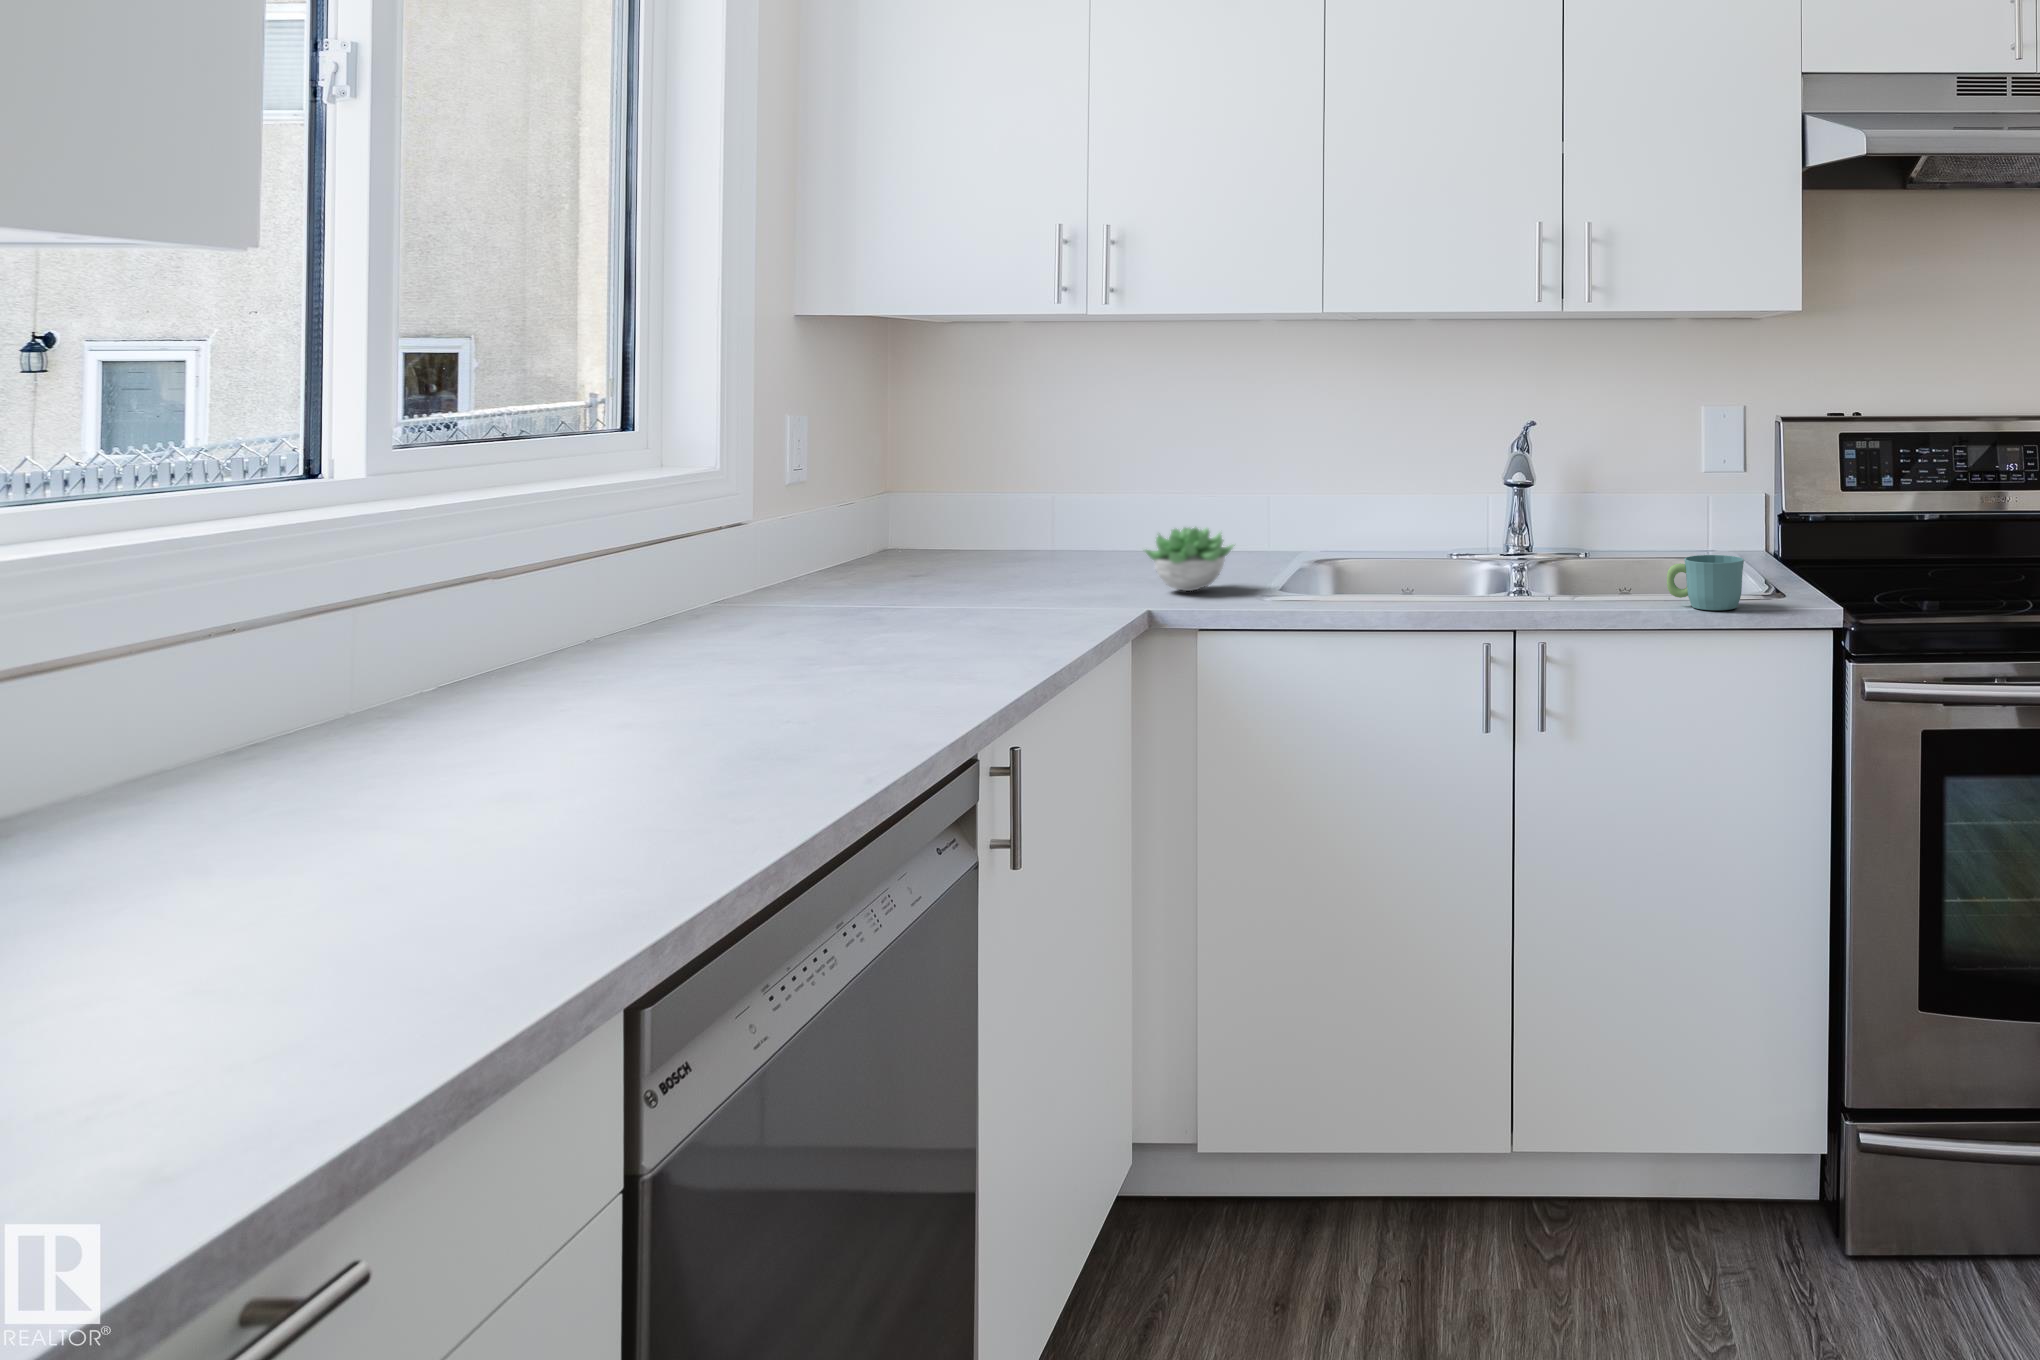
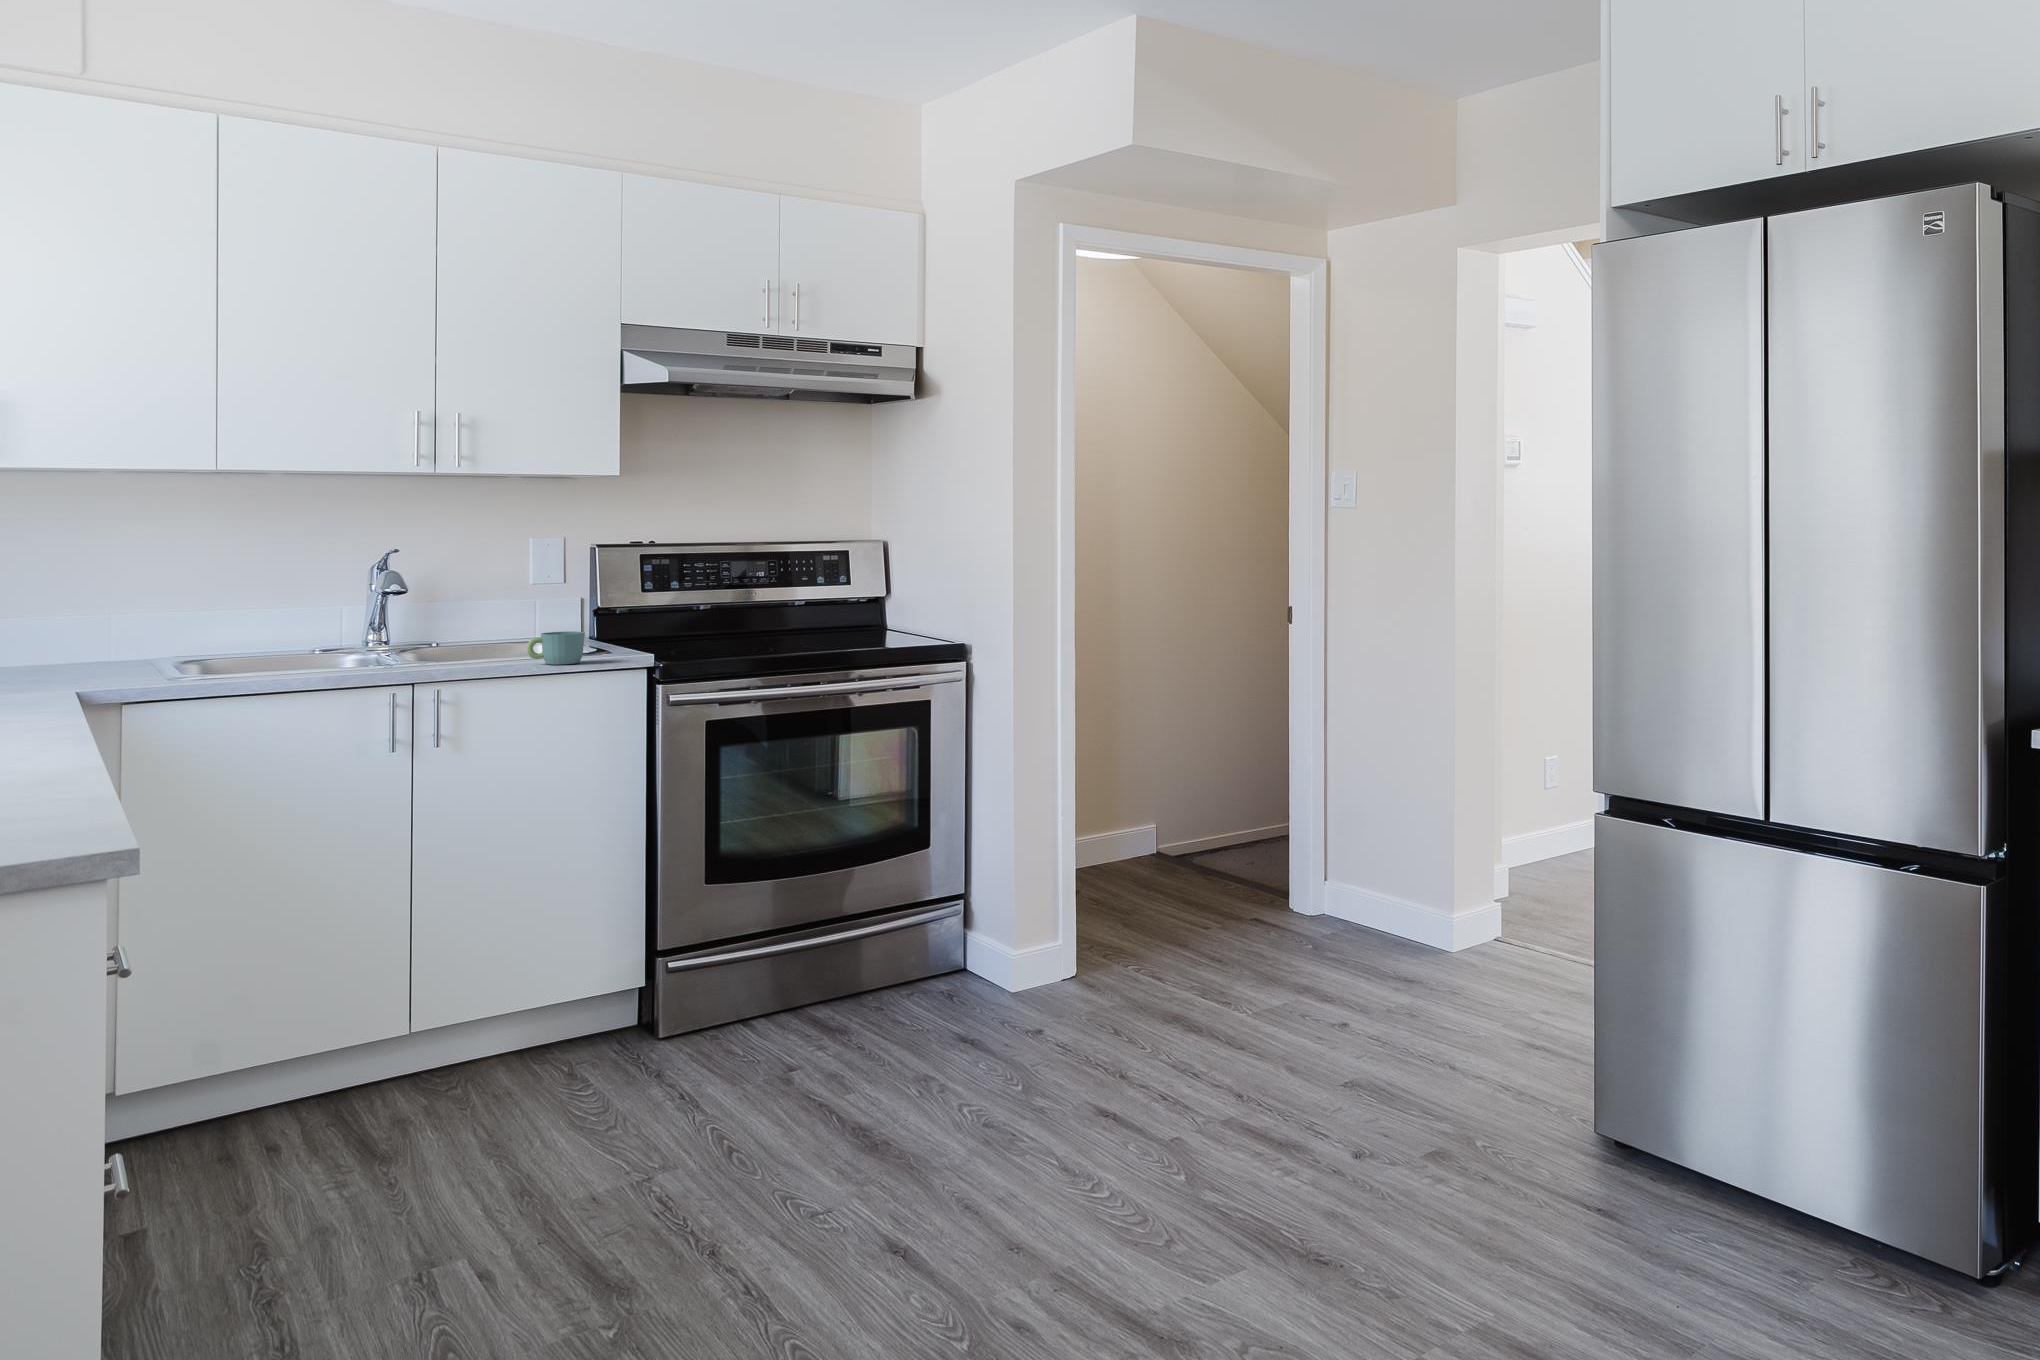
succulent plant: present [1145,528,1233,591] -> none [46,633,134,682]

